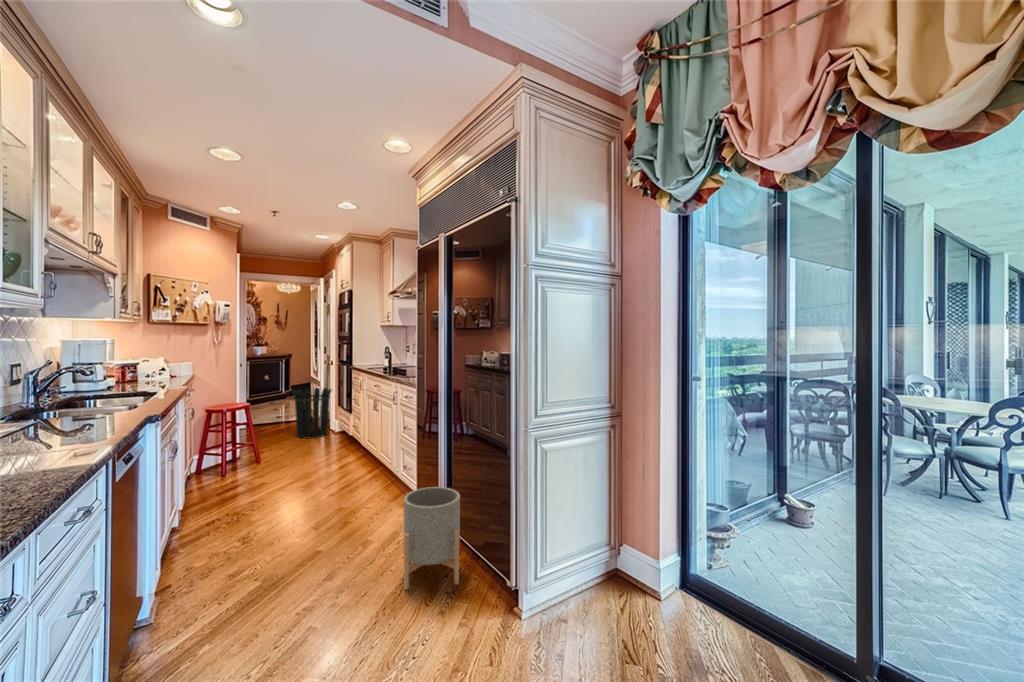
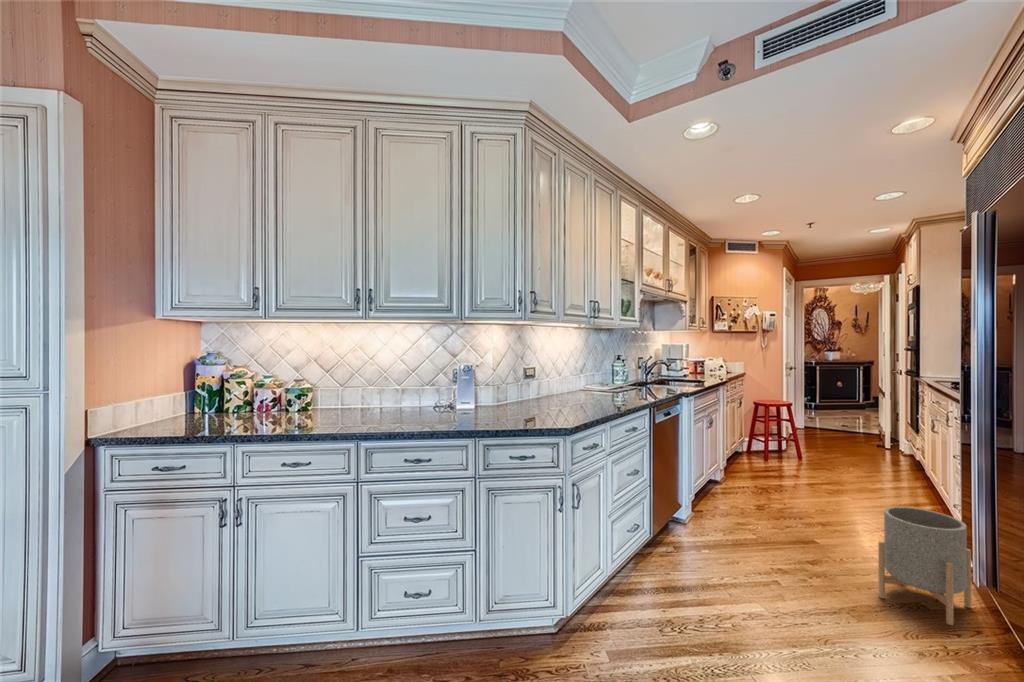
waste bin: present [292,388,332,438] -> none [845,398,896,453]

